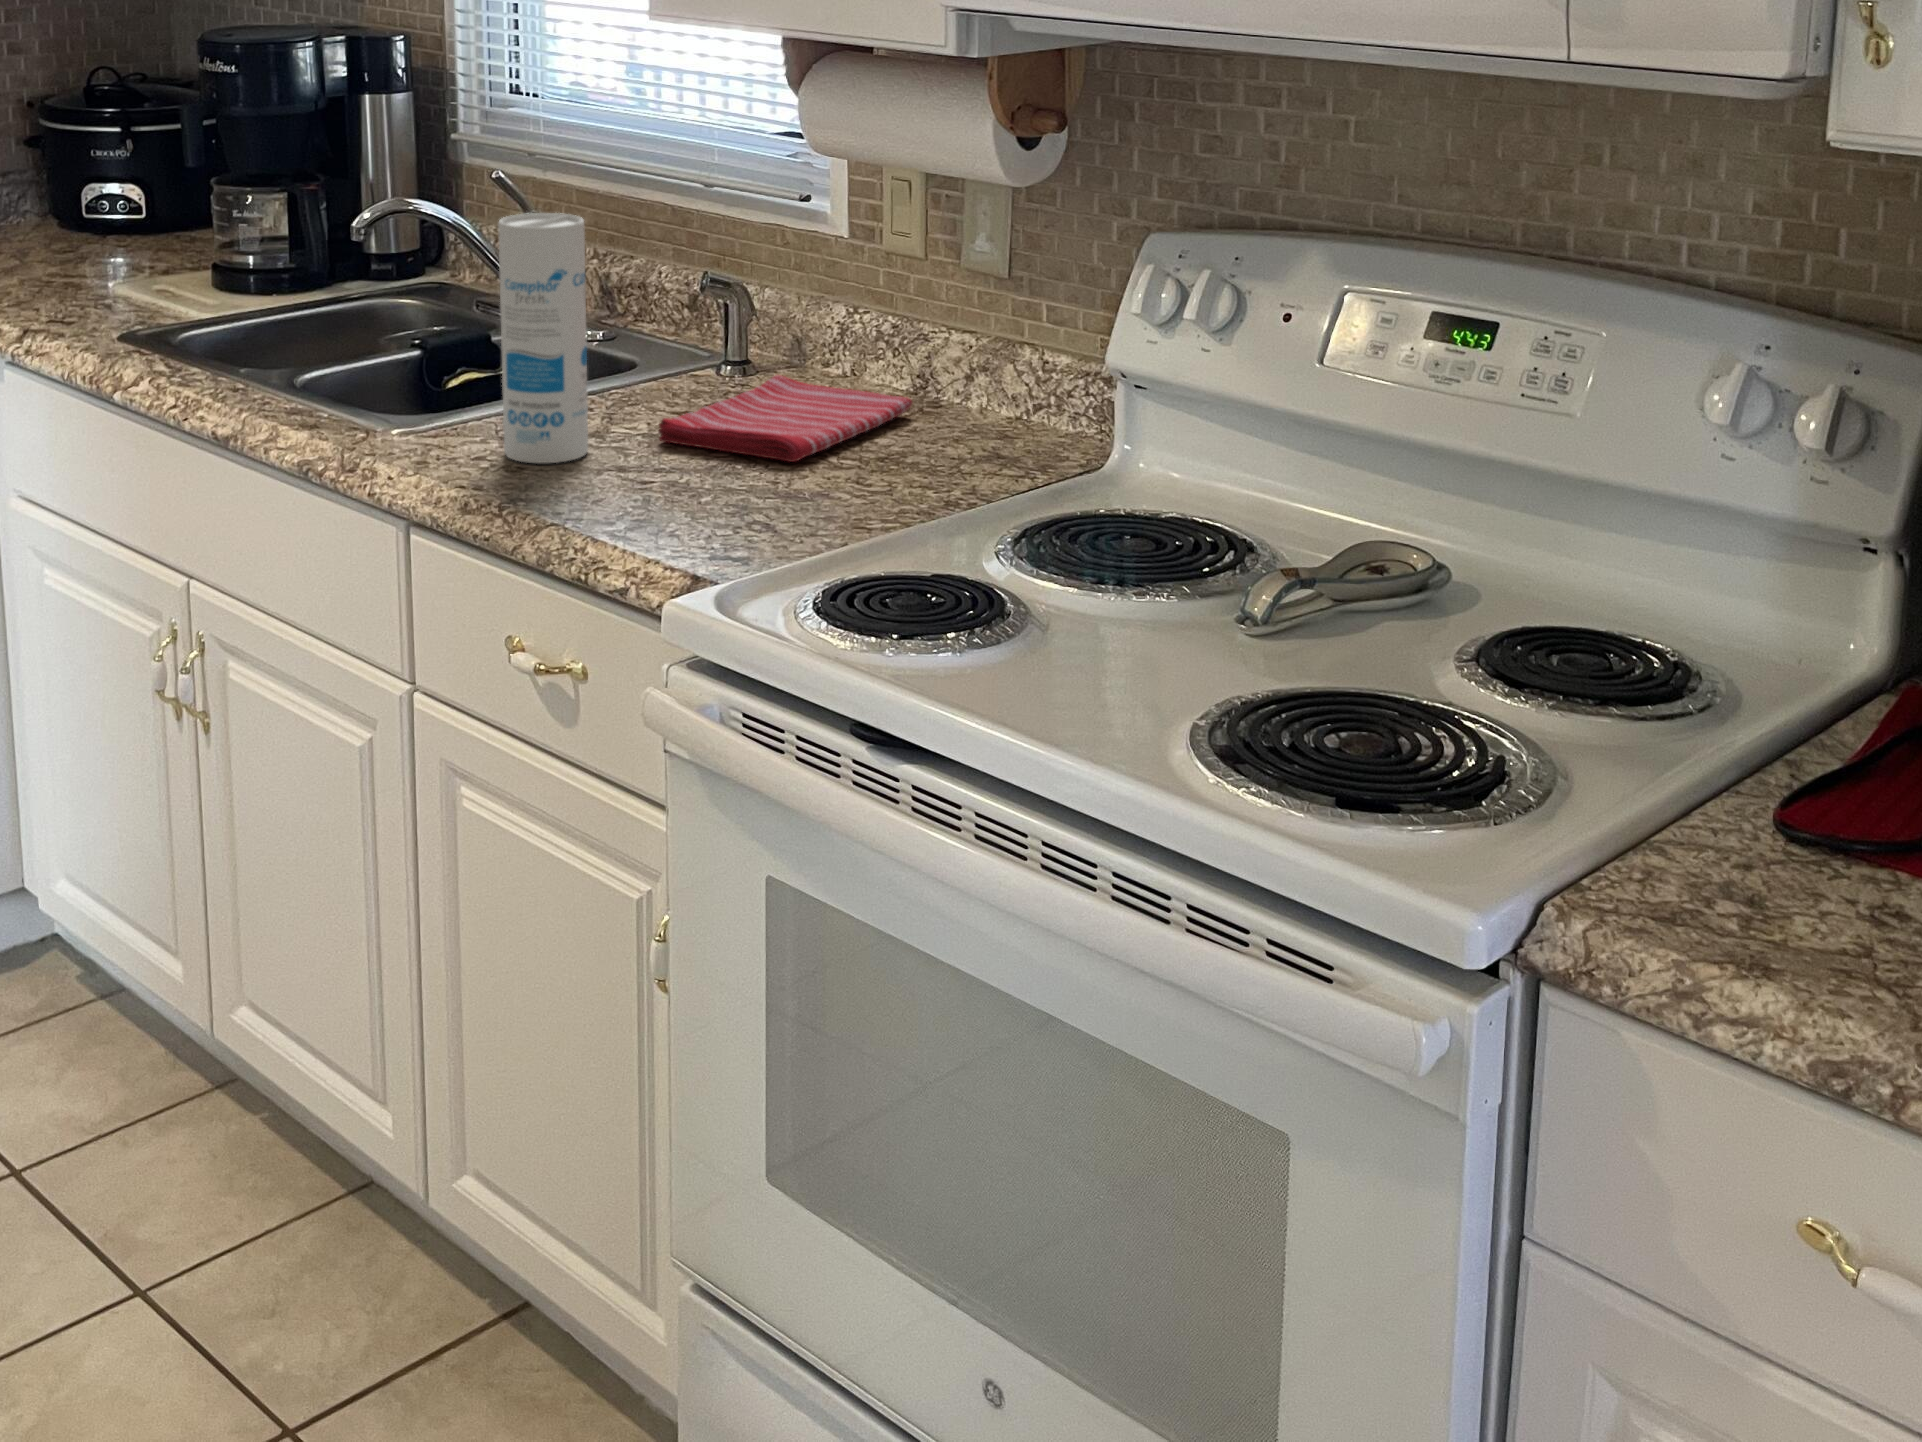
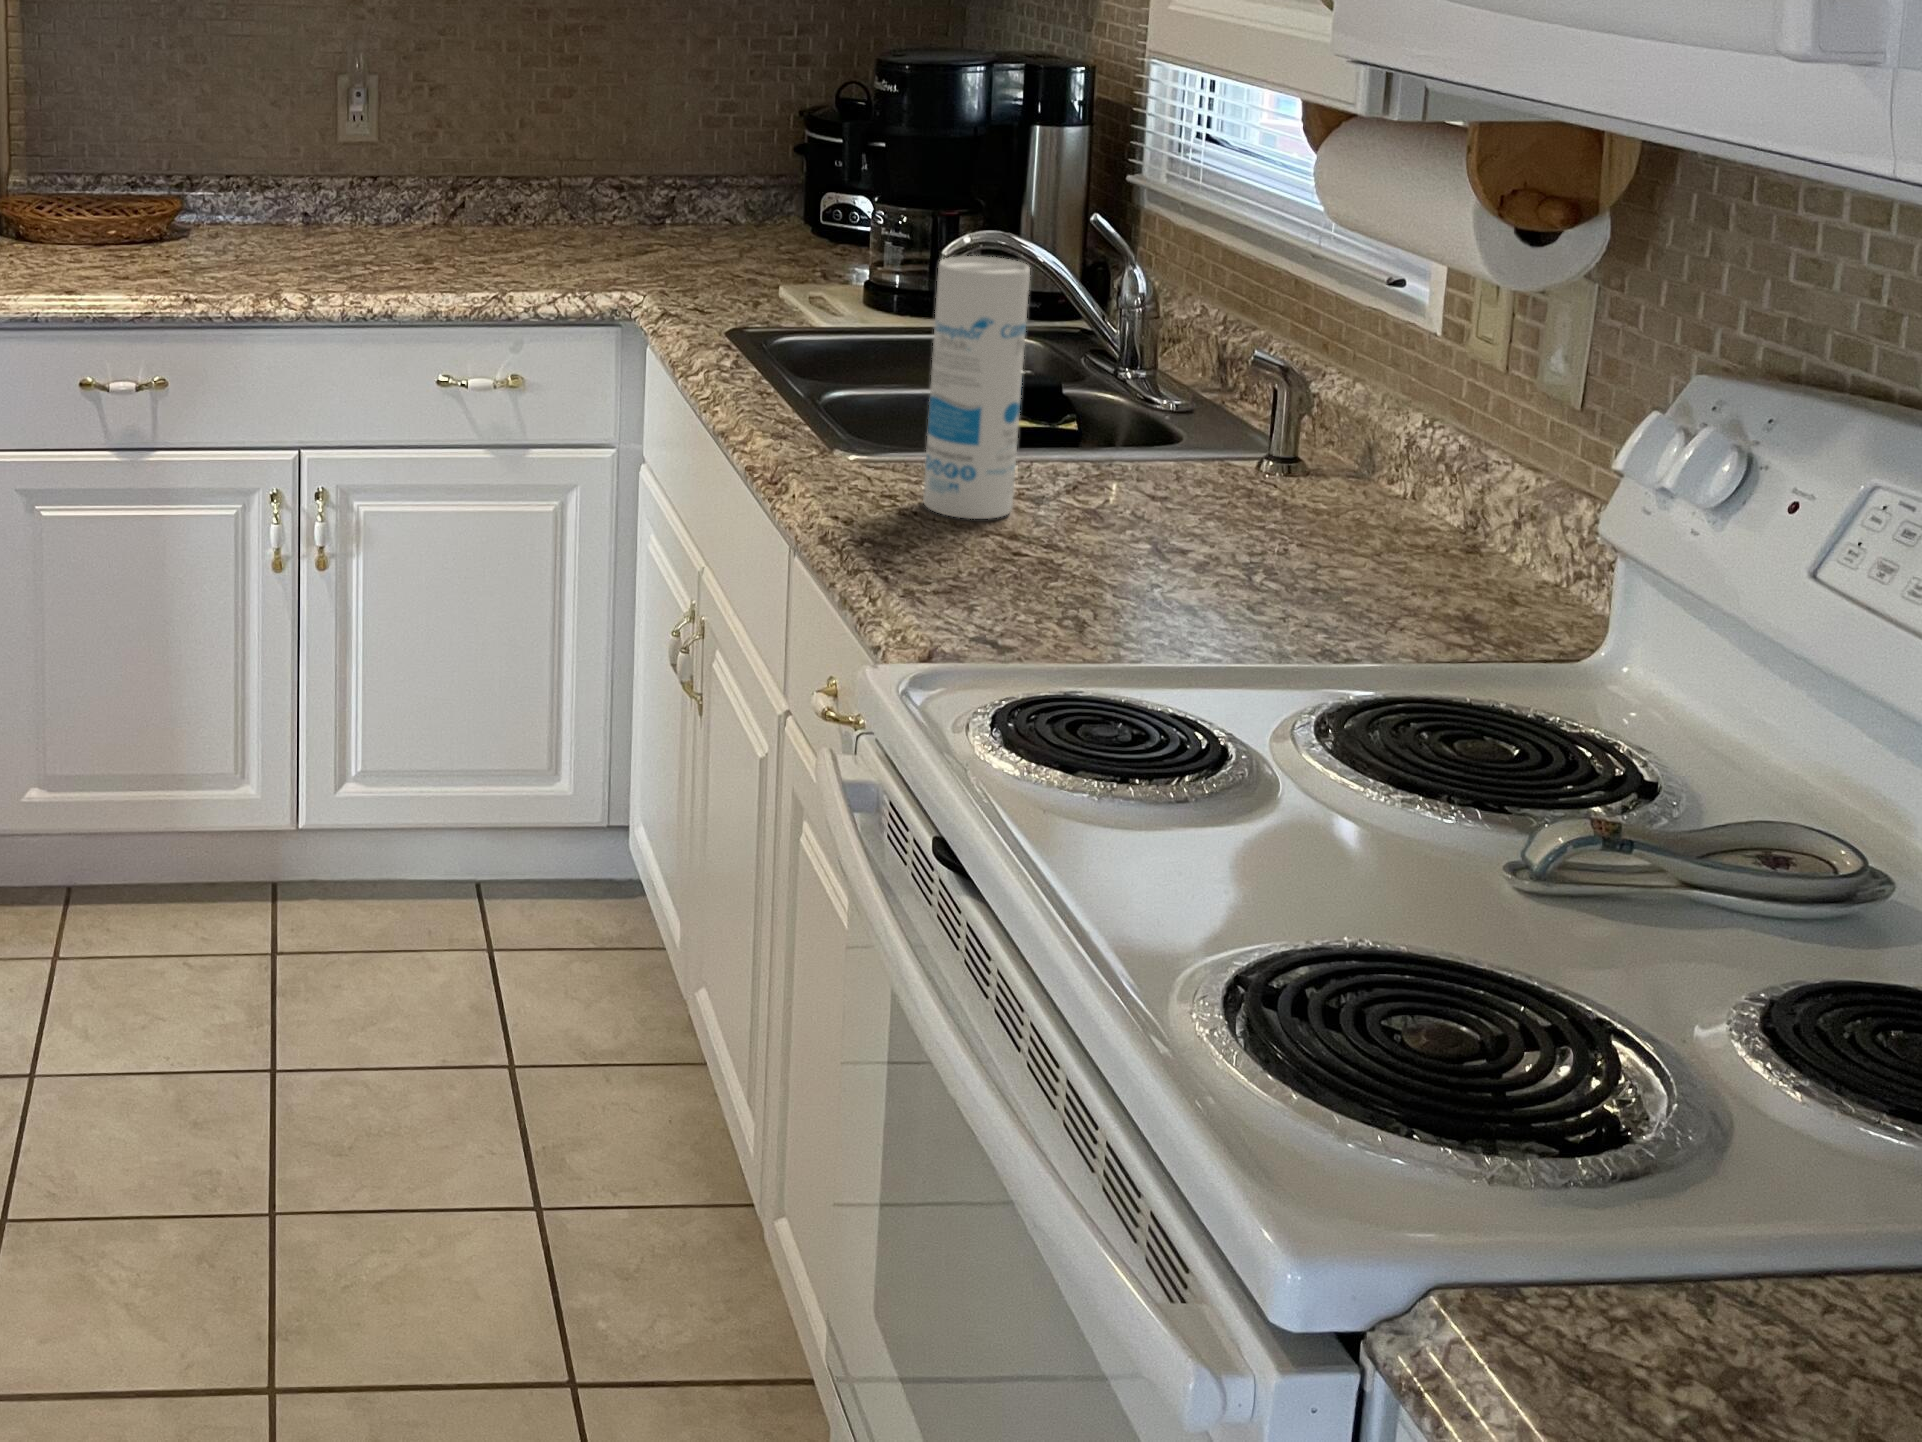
dish towel: present [658,375,912,462] -> none [1095,476,1424,569]

